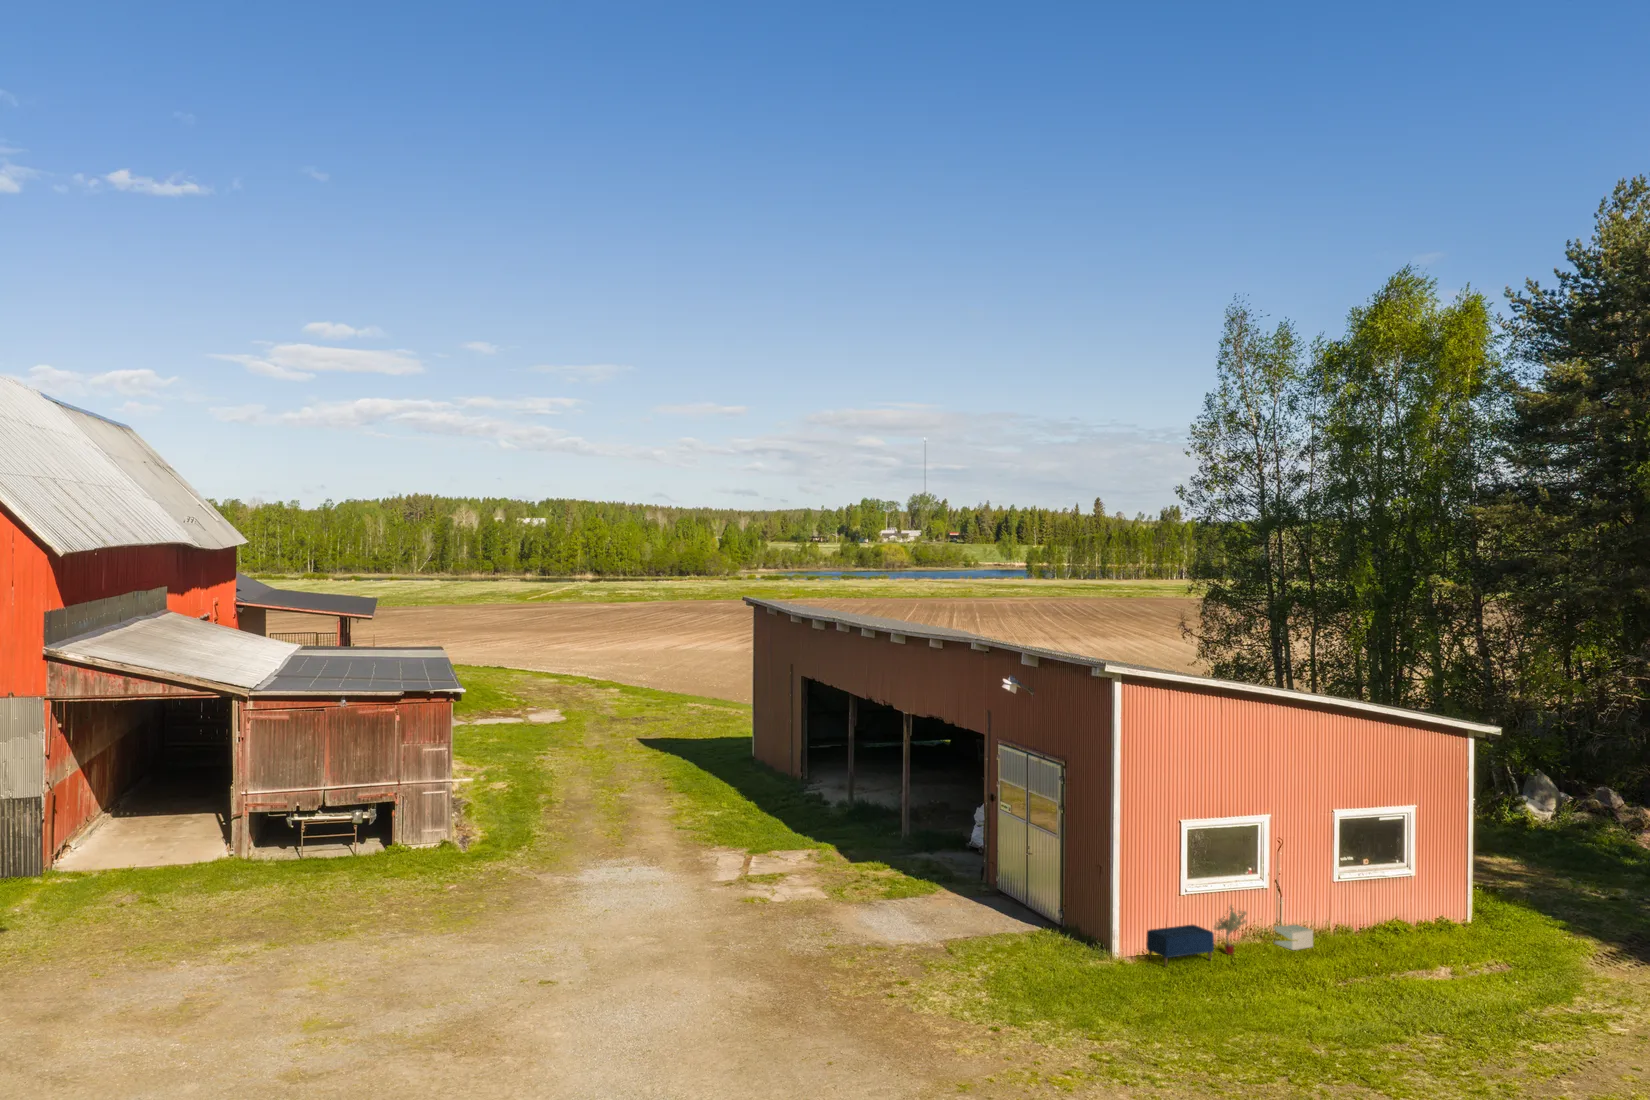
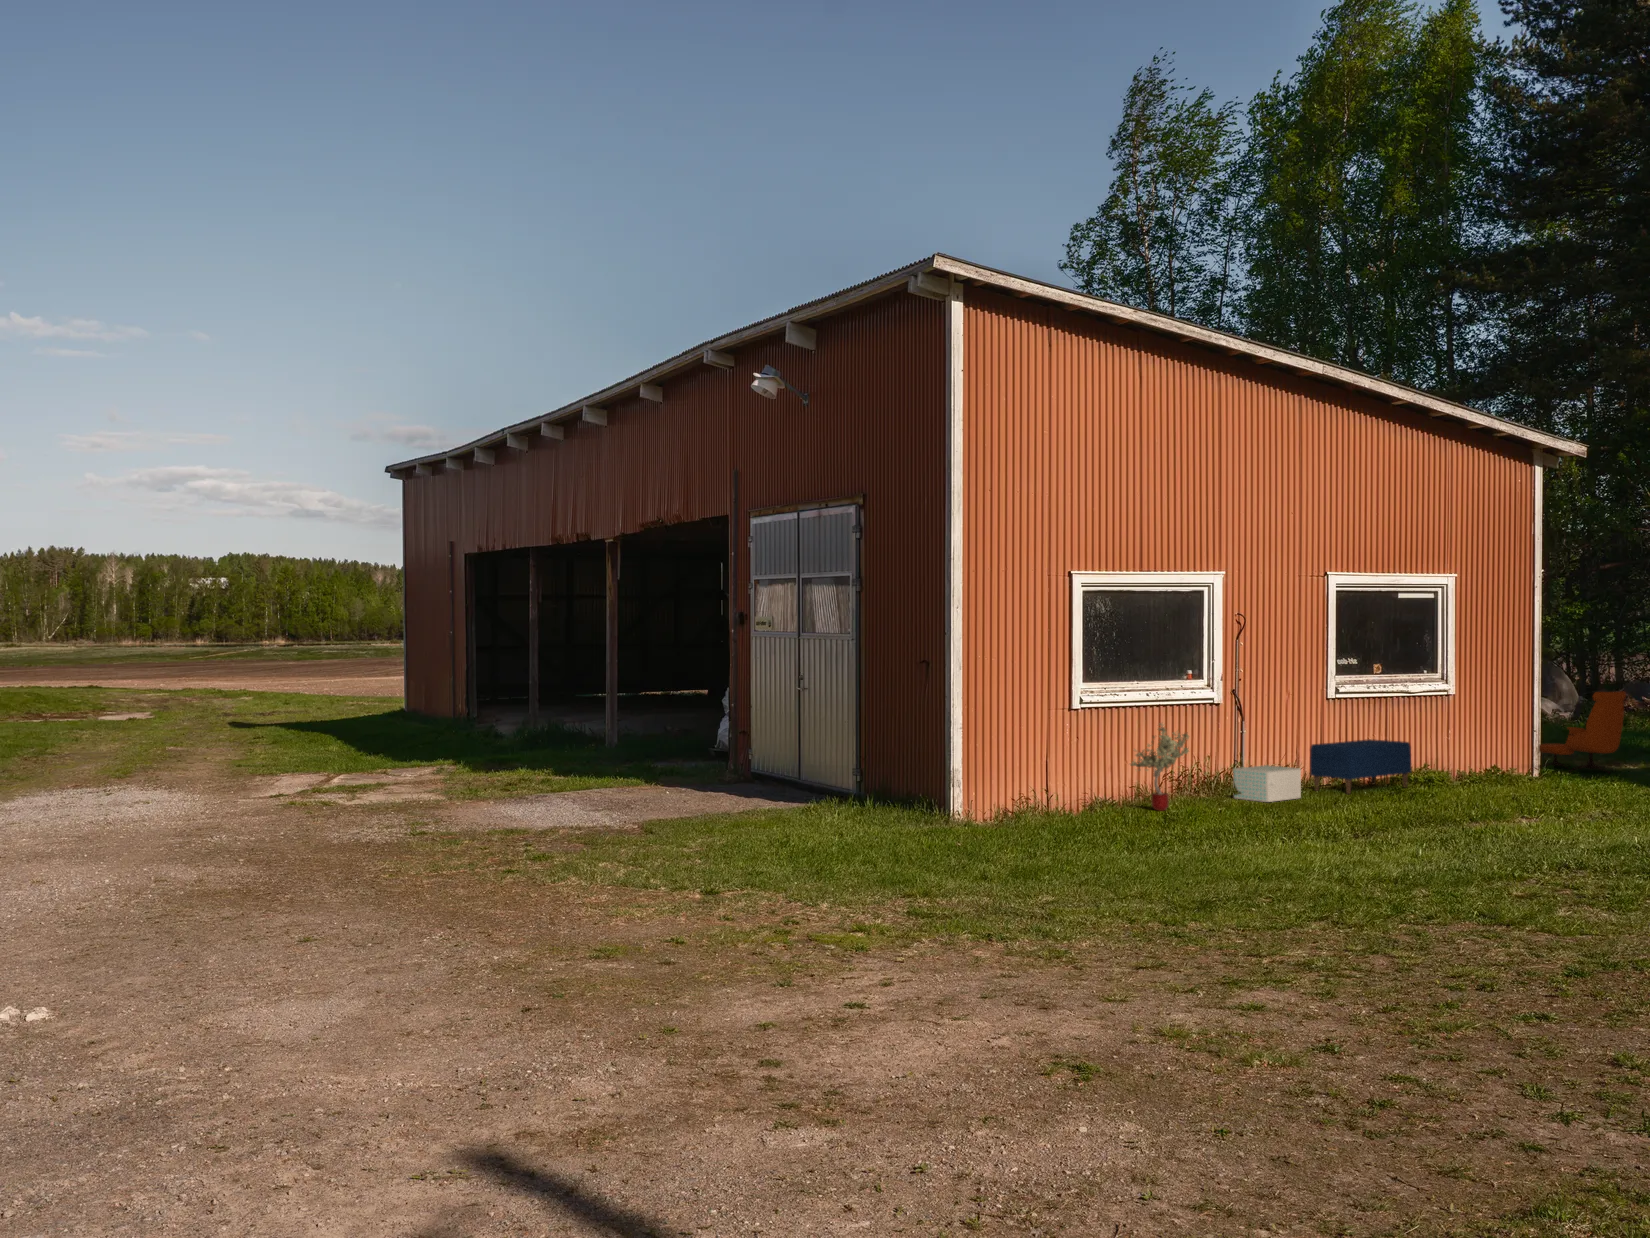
lounge chair: none [1472,882,1525,931] -> present [1539,691,1626,773]
bench: present [1146,925,1214,966] -> present [1310,739,1411,794]

